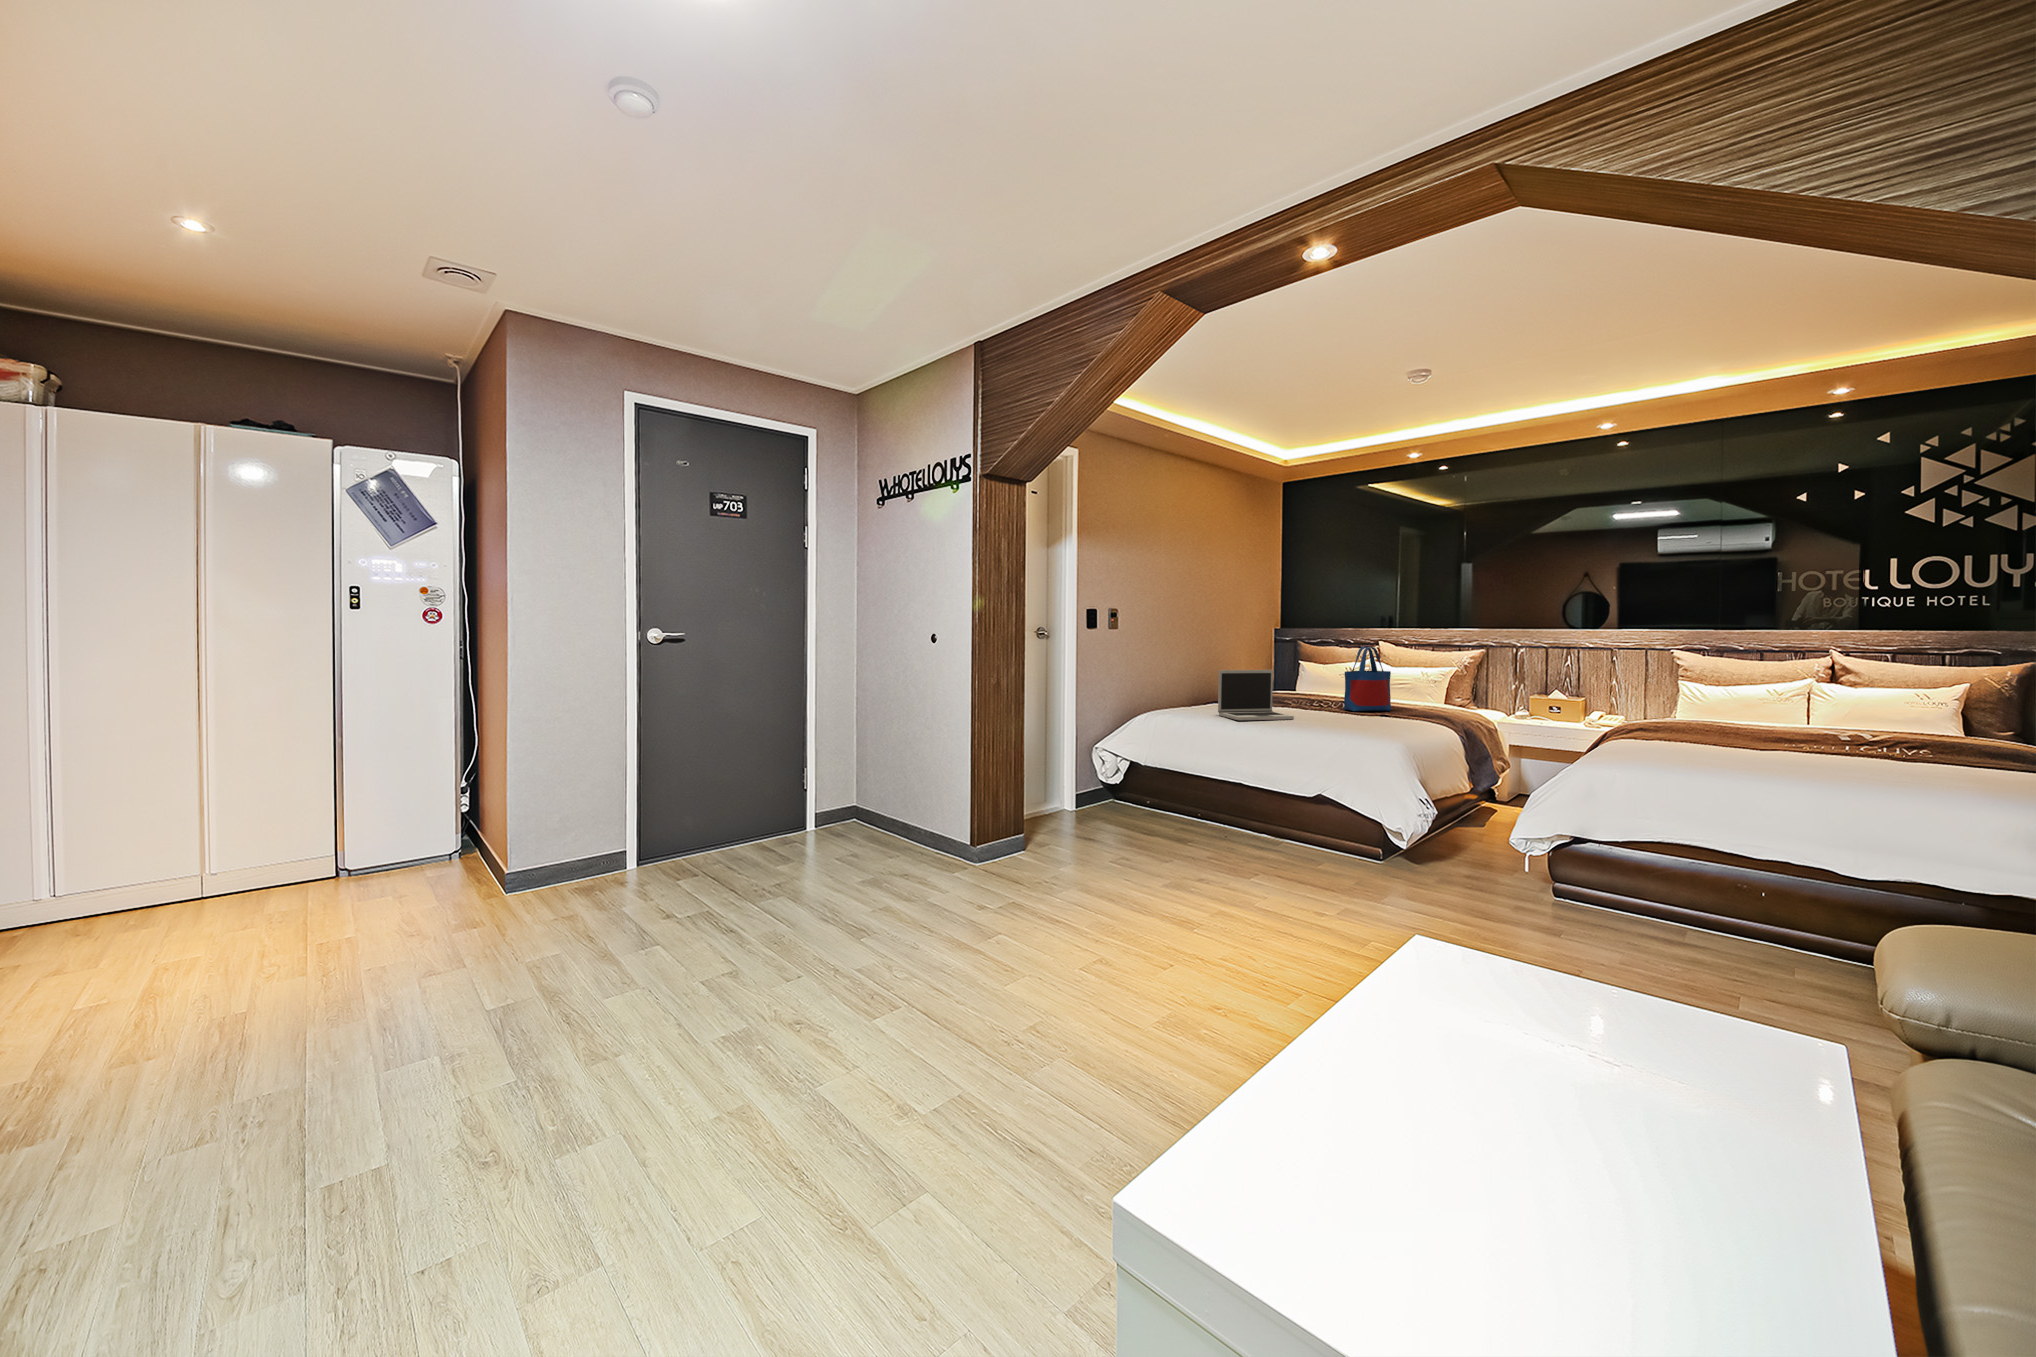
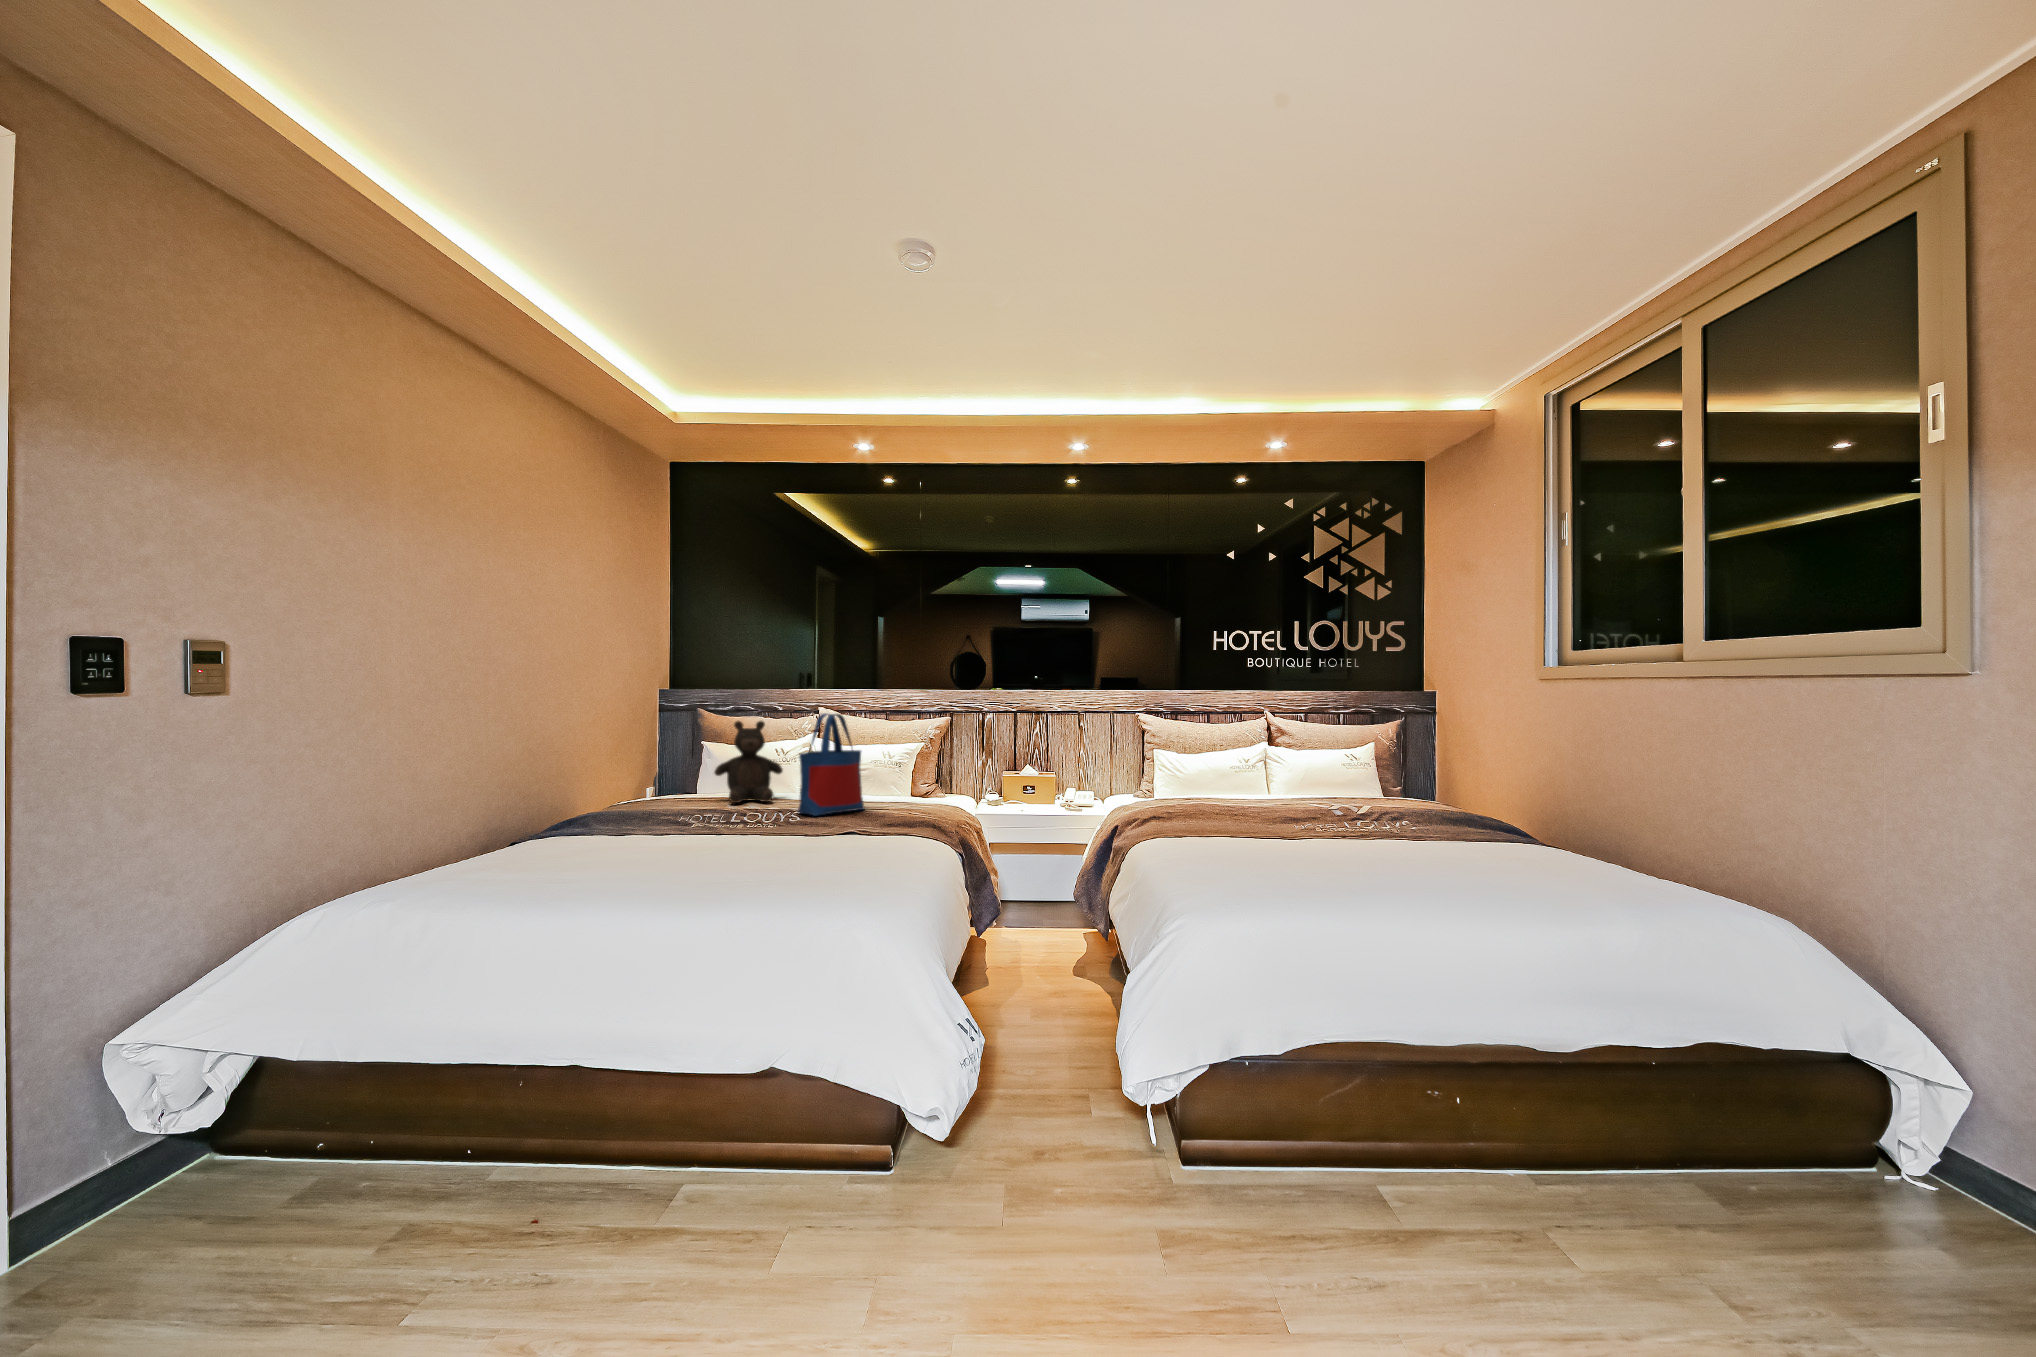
teddy bear: none [1297,650,1342,702] -> present [714,721,783,803]
laptop: present [1218,670,1294,720] -> none [588,756,733,856]

